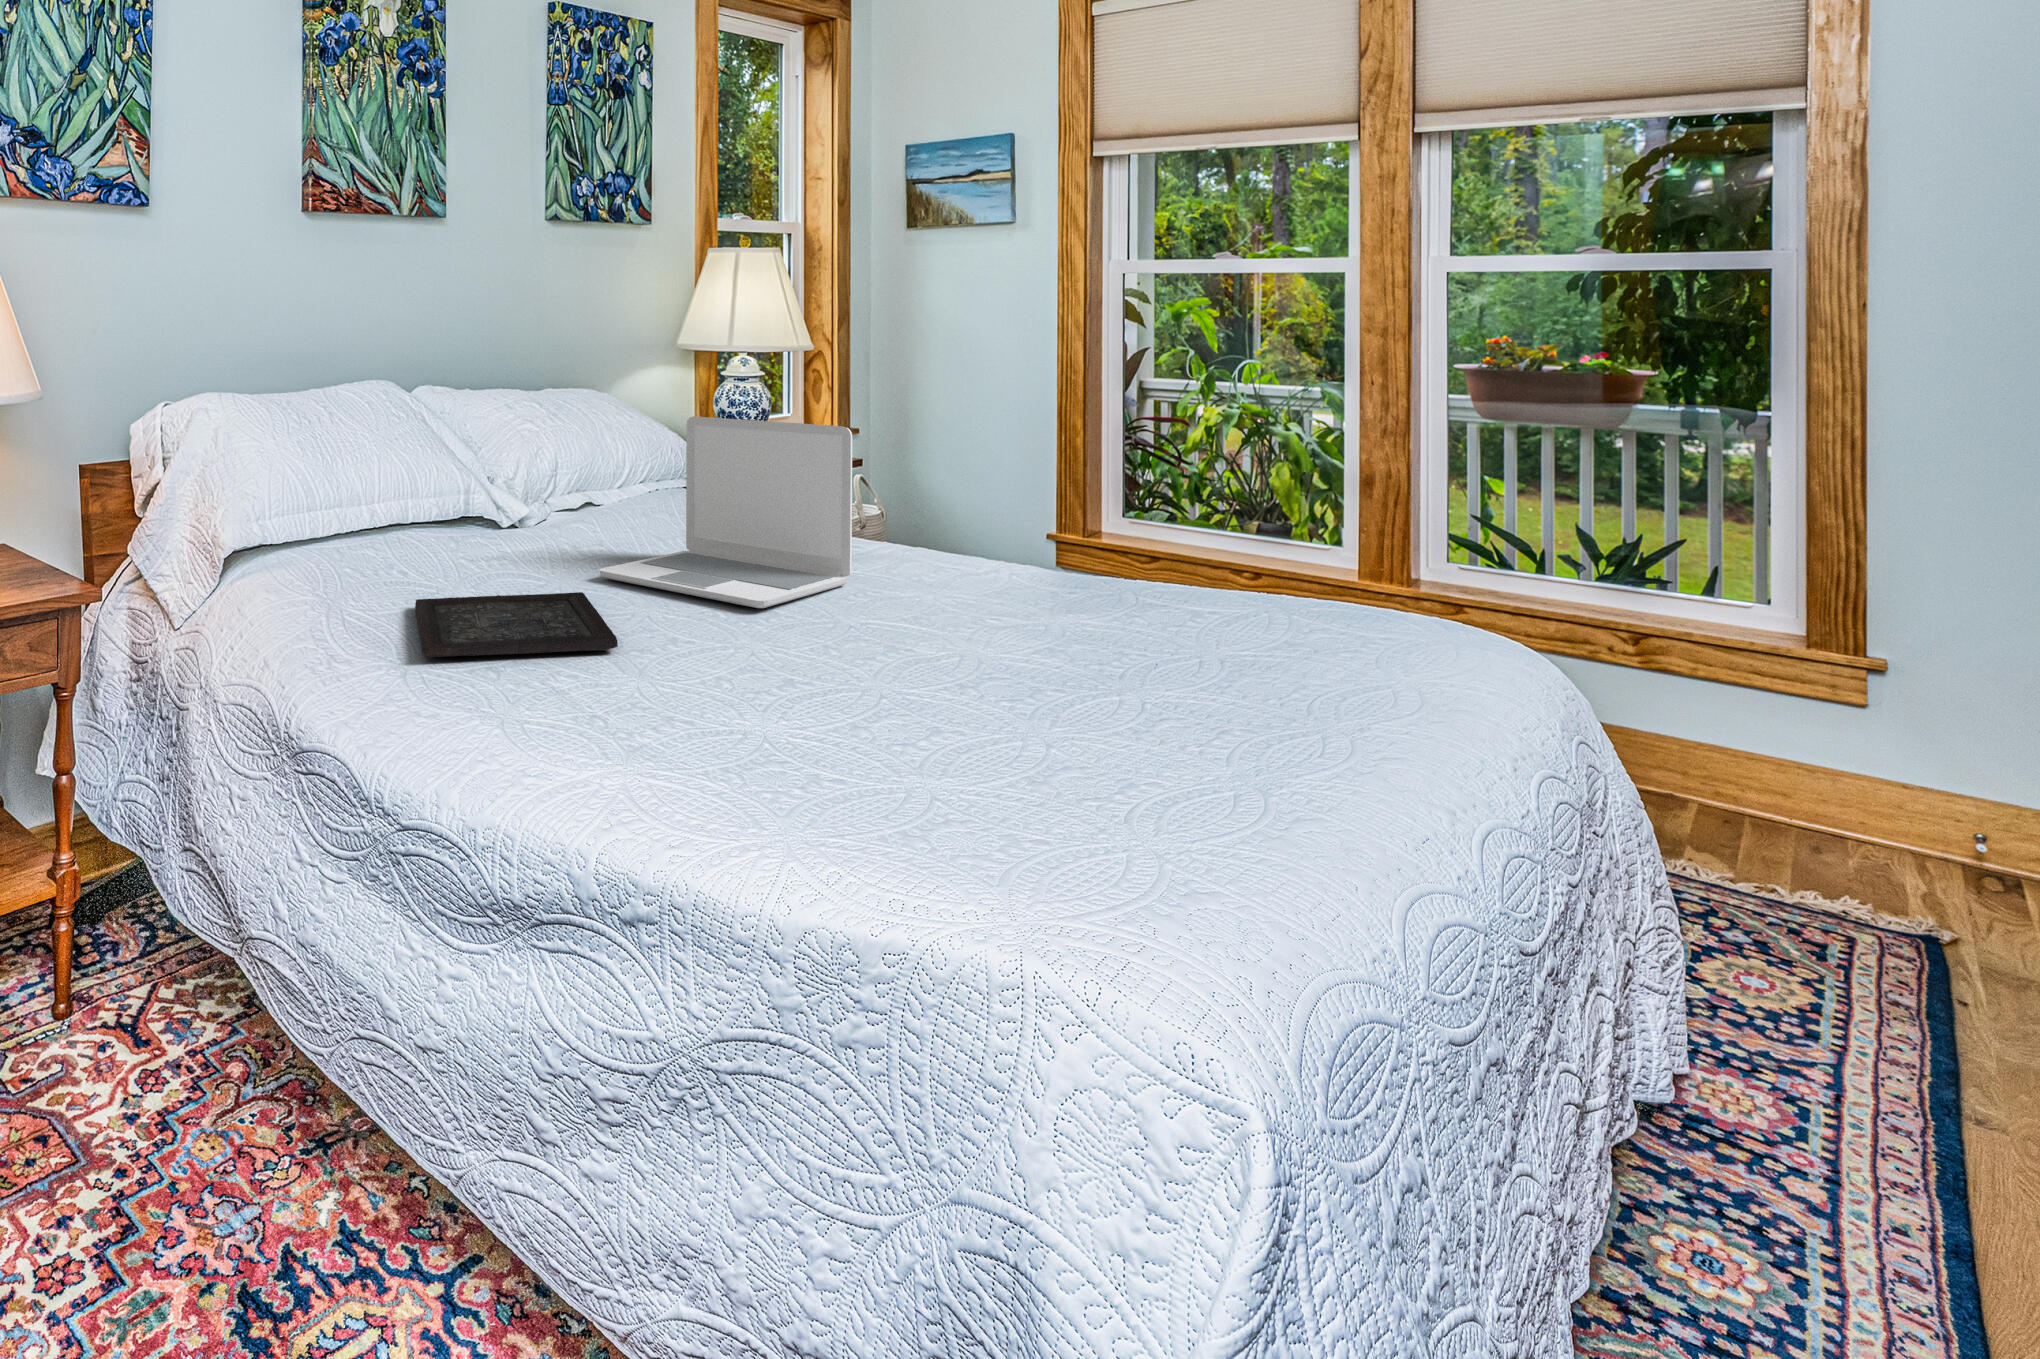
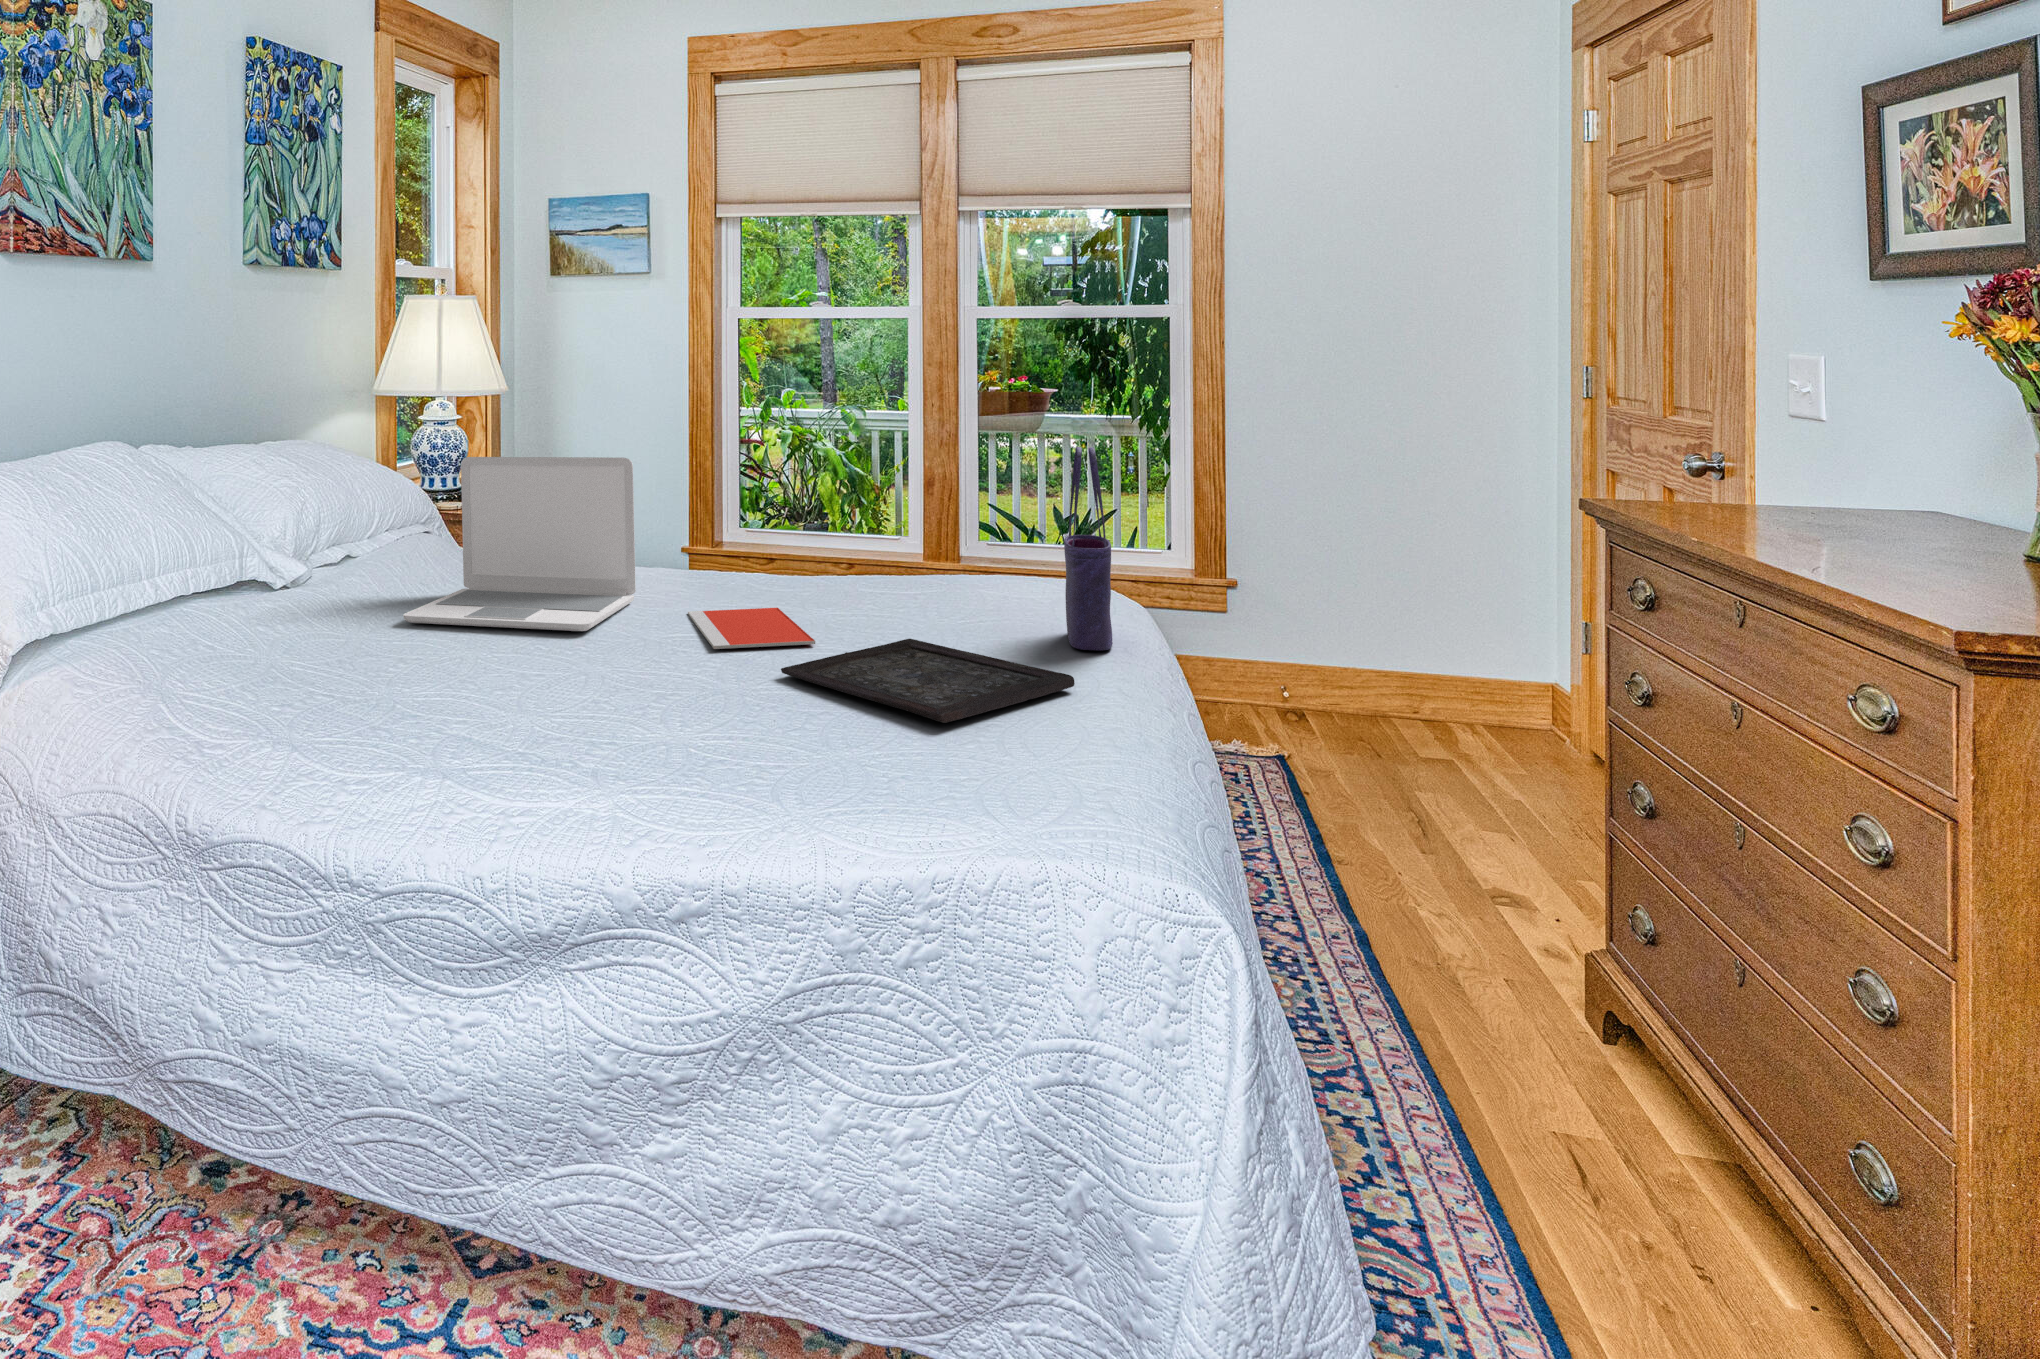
tote bag: none [1357,446,1434,722] -> present [1064,447,1113,651]
tray: present [415,592,618,657] -> present [781,639,1075,723]
notebook: none [880,602,1005,657] -> present [688,608,815,649]

